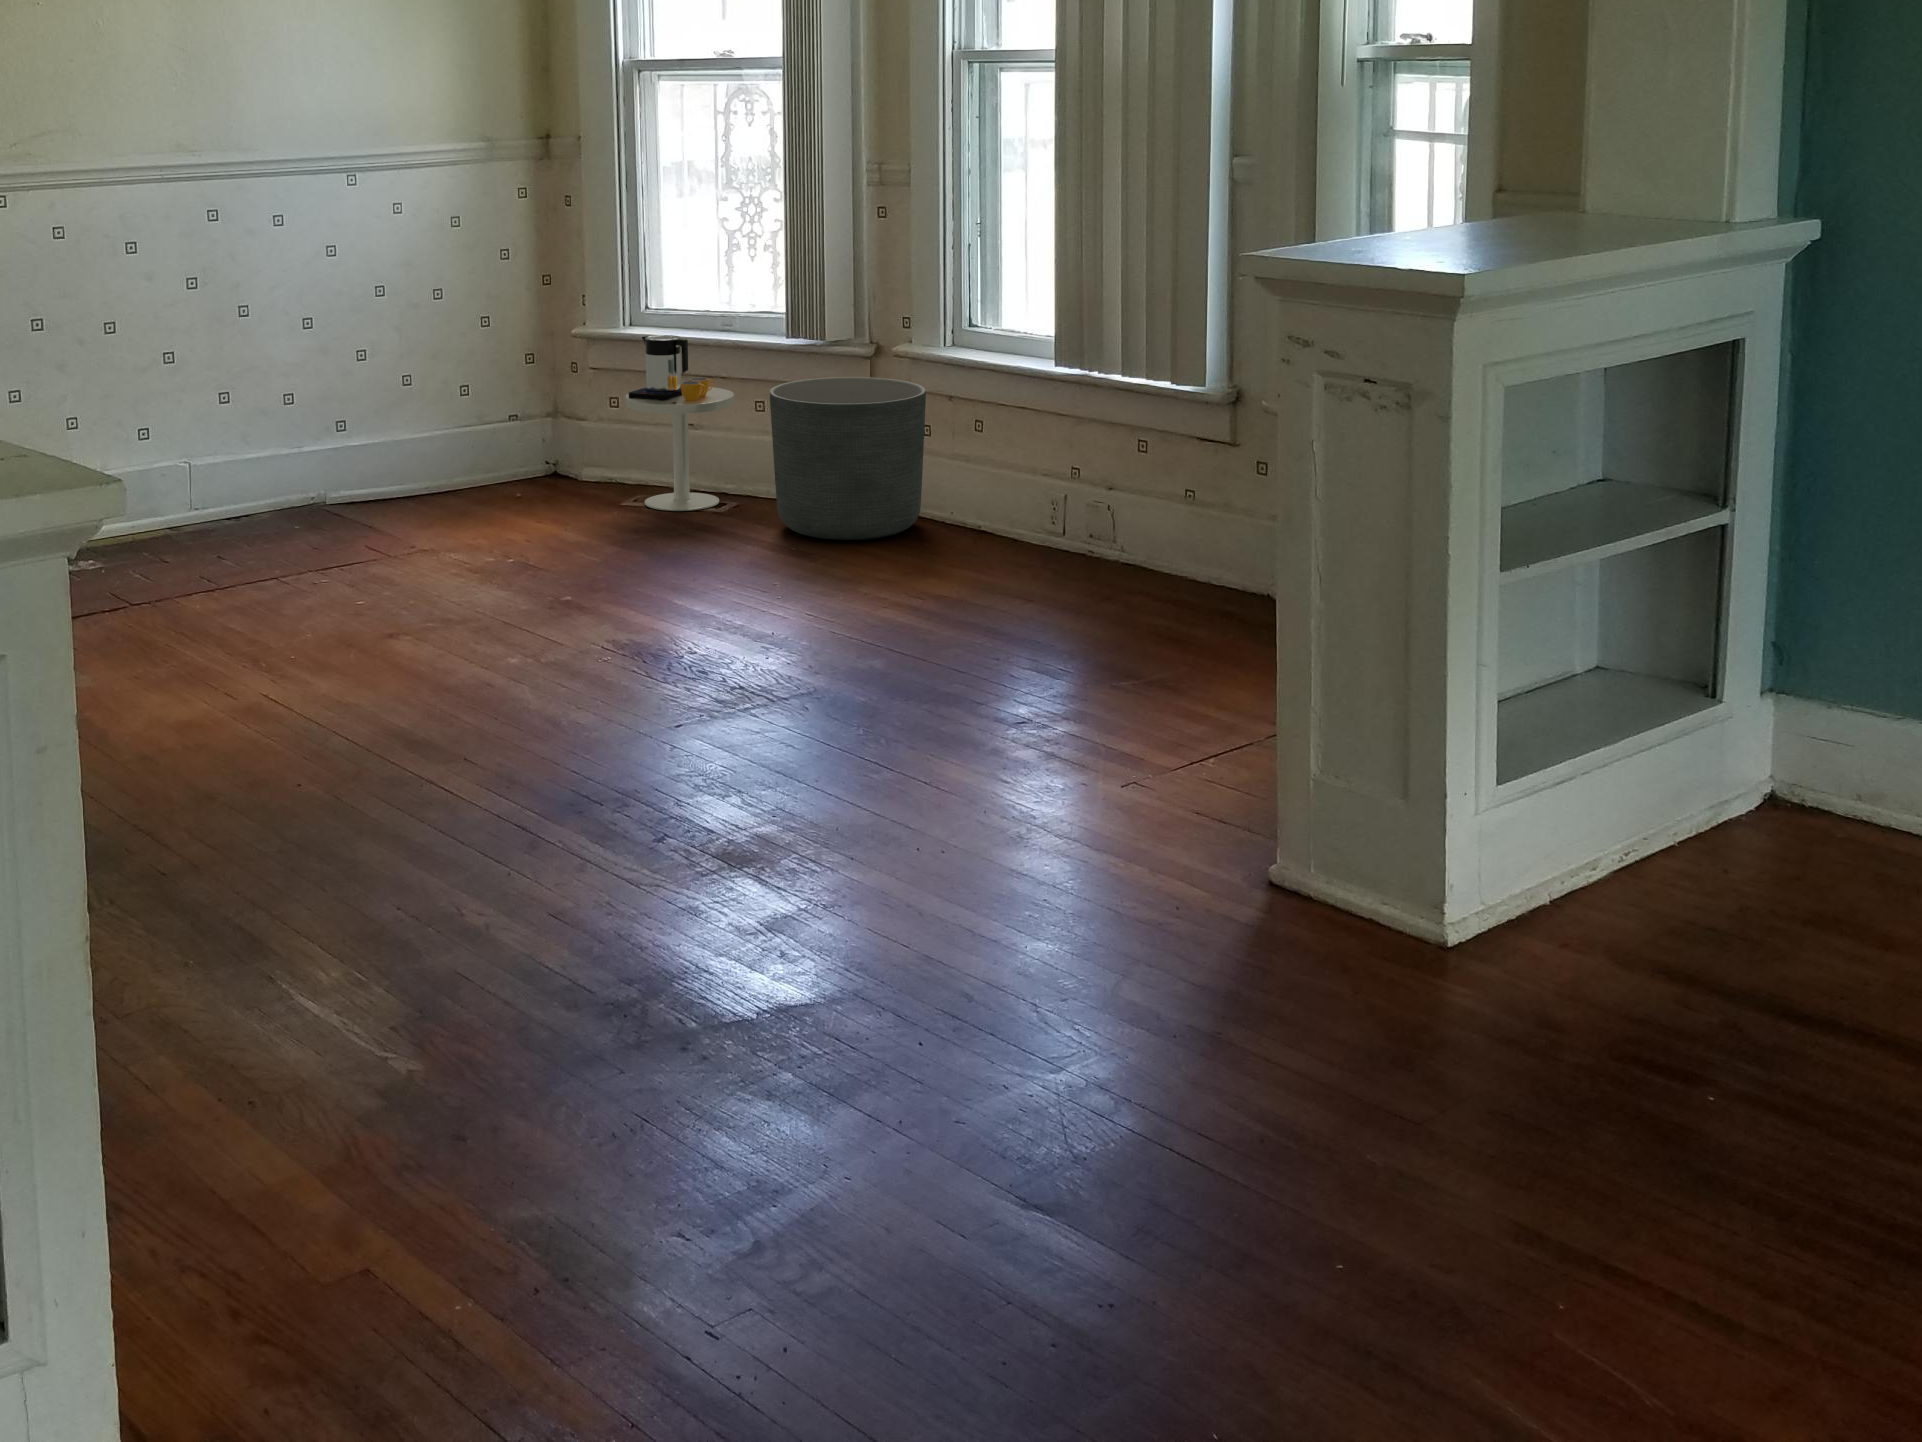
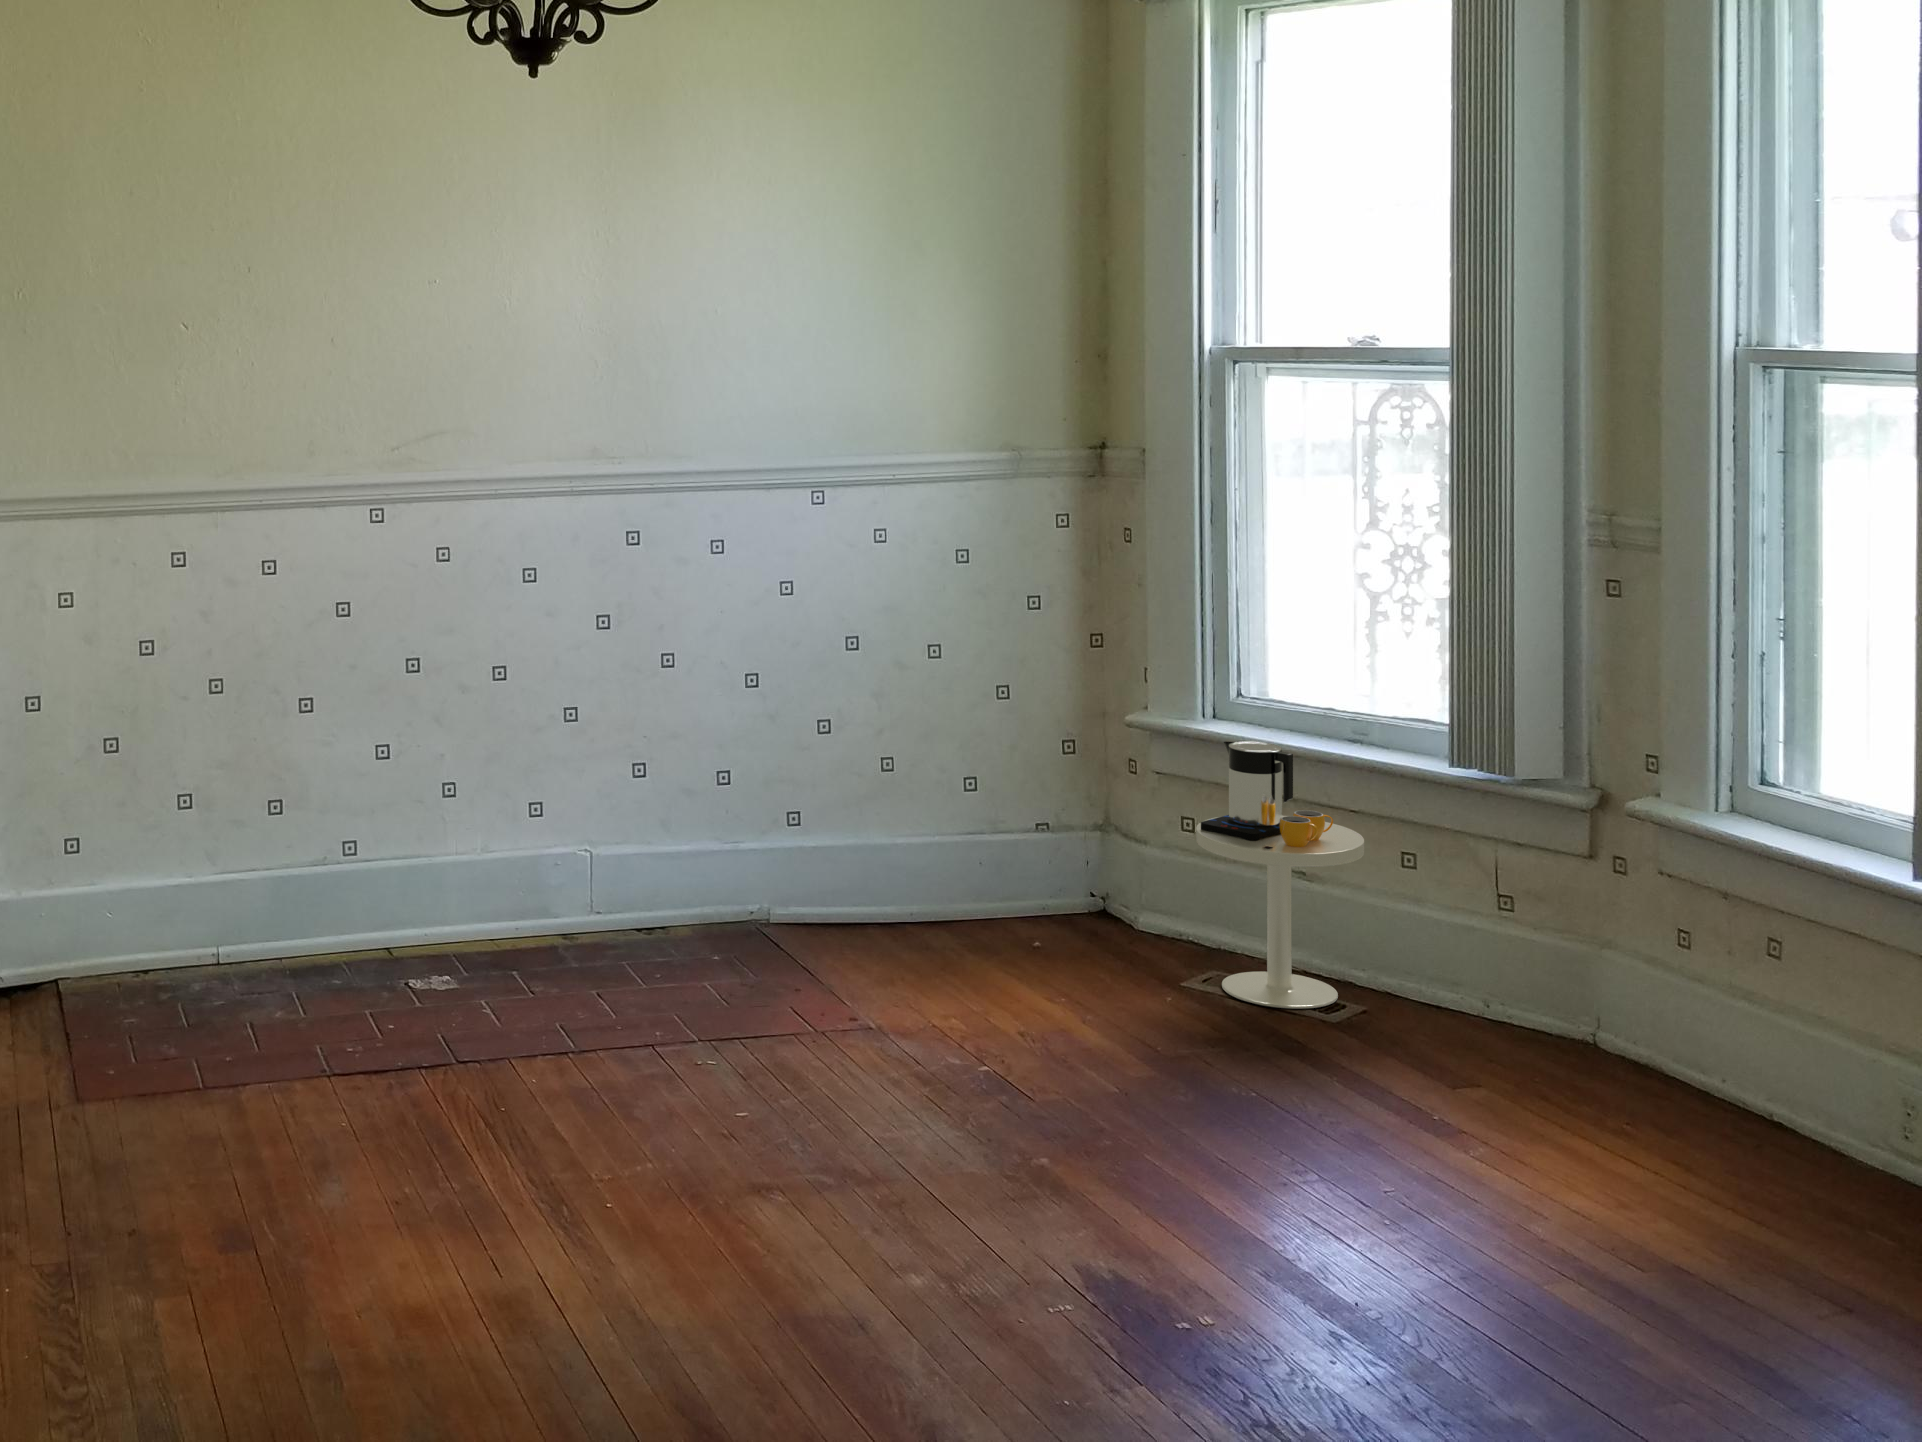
planter: present [770,377,926,540] -> none [1417,836,1685,1111]

